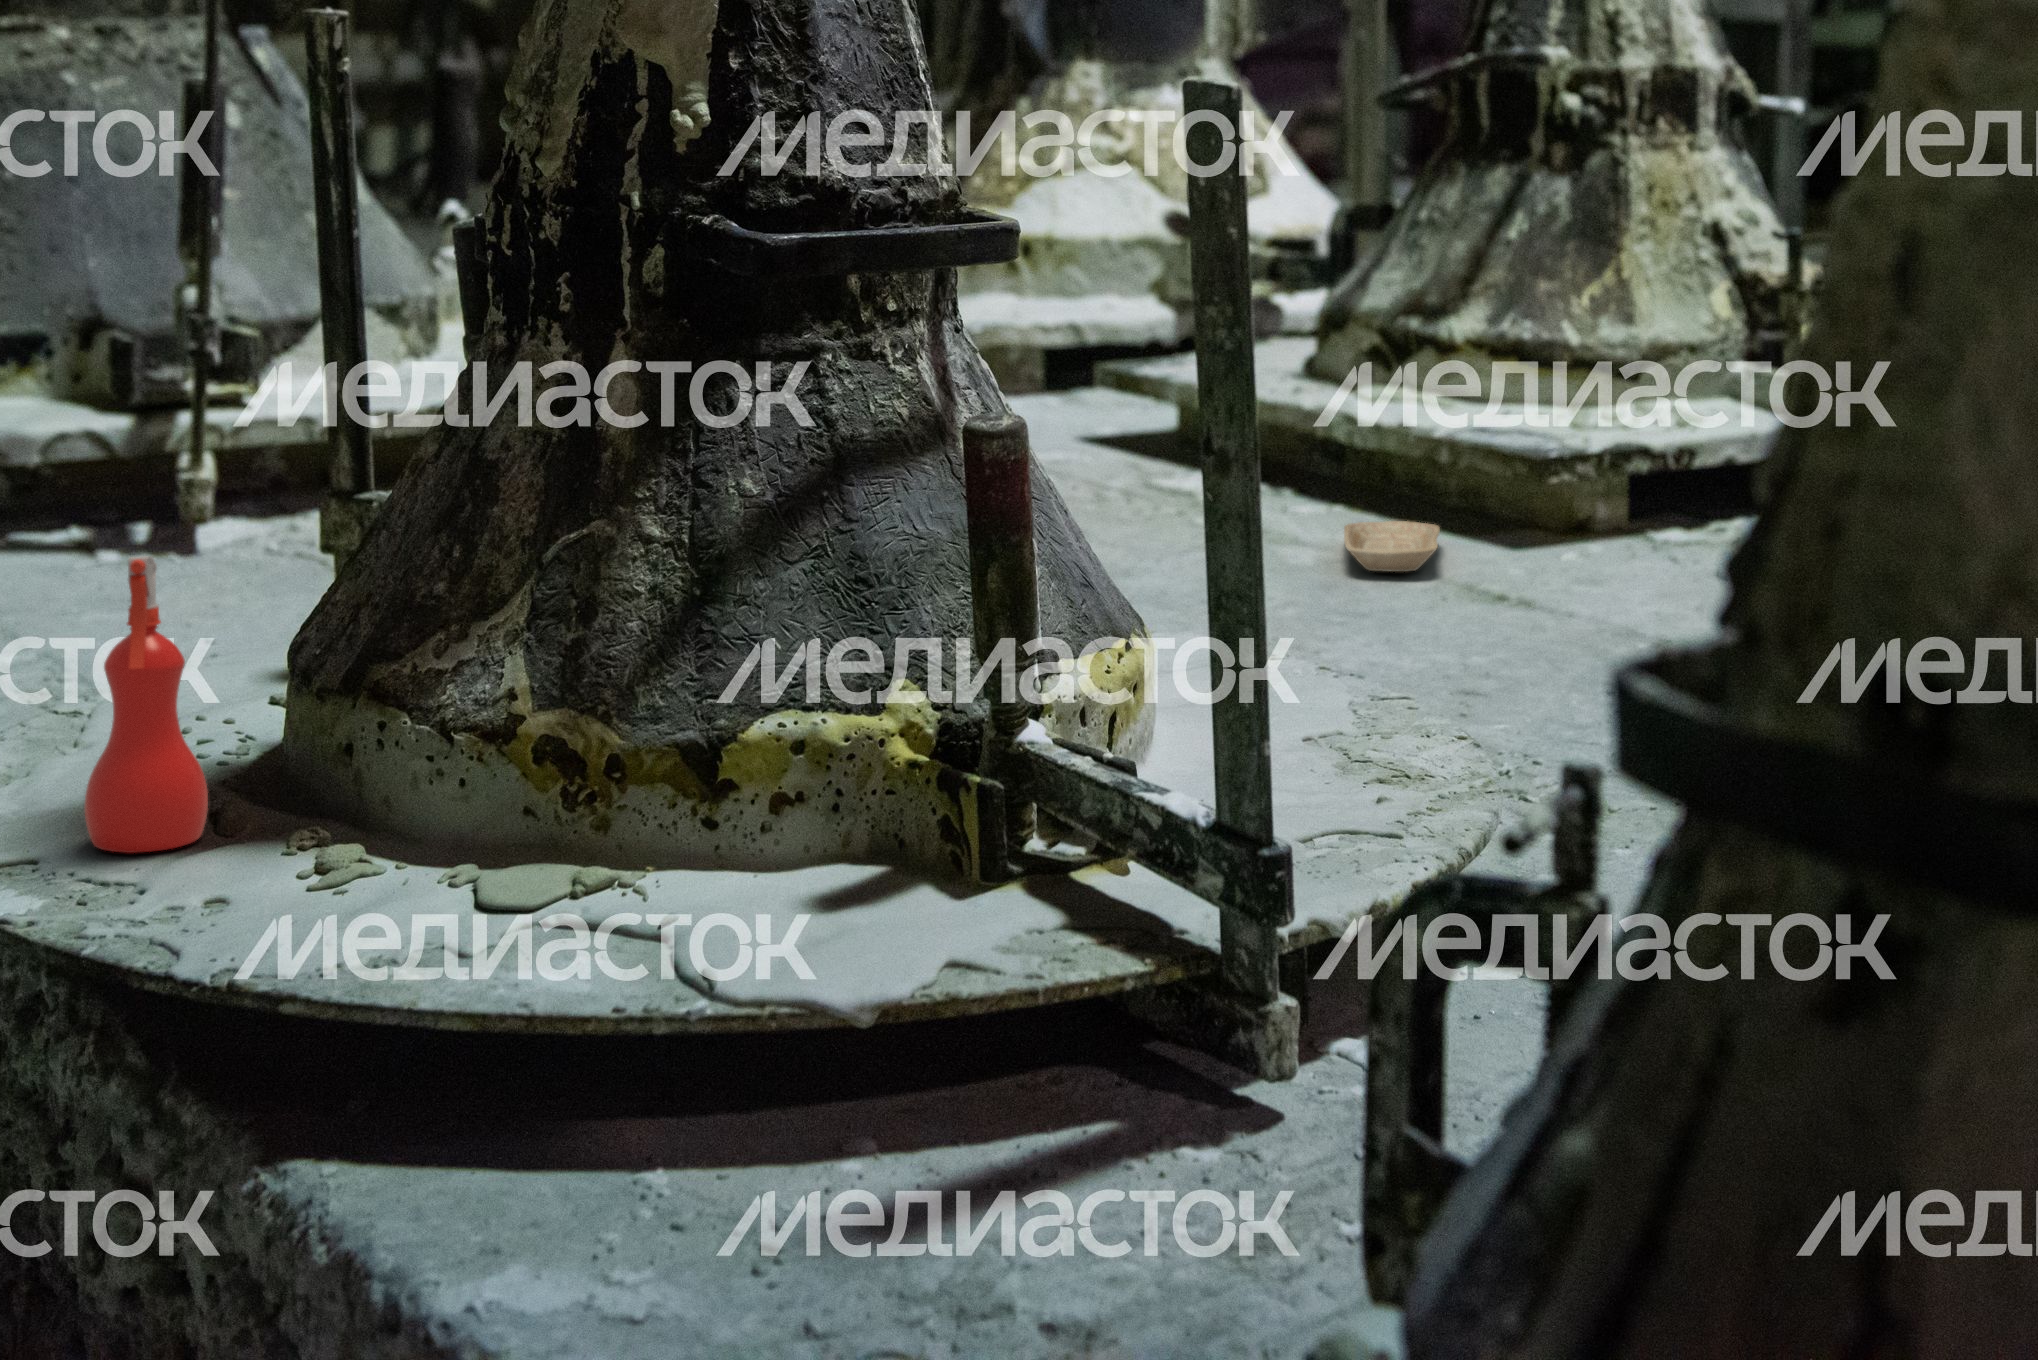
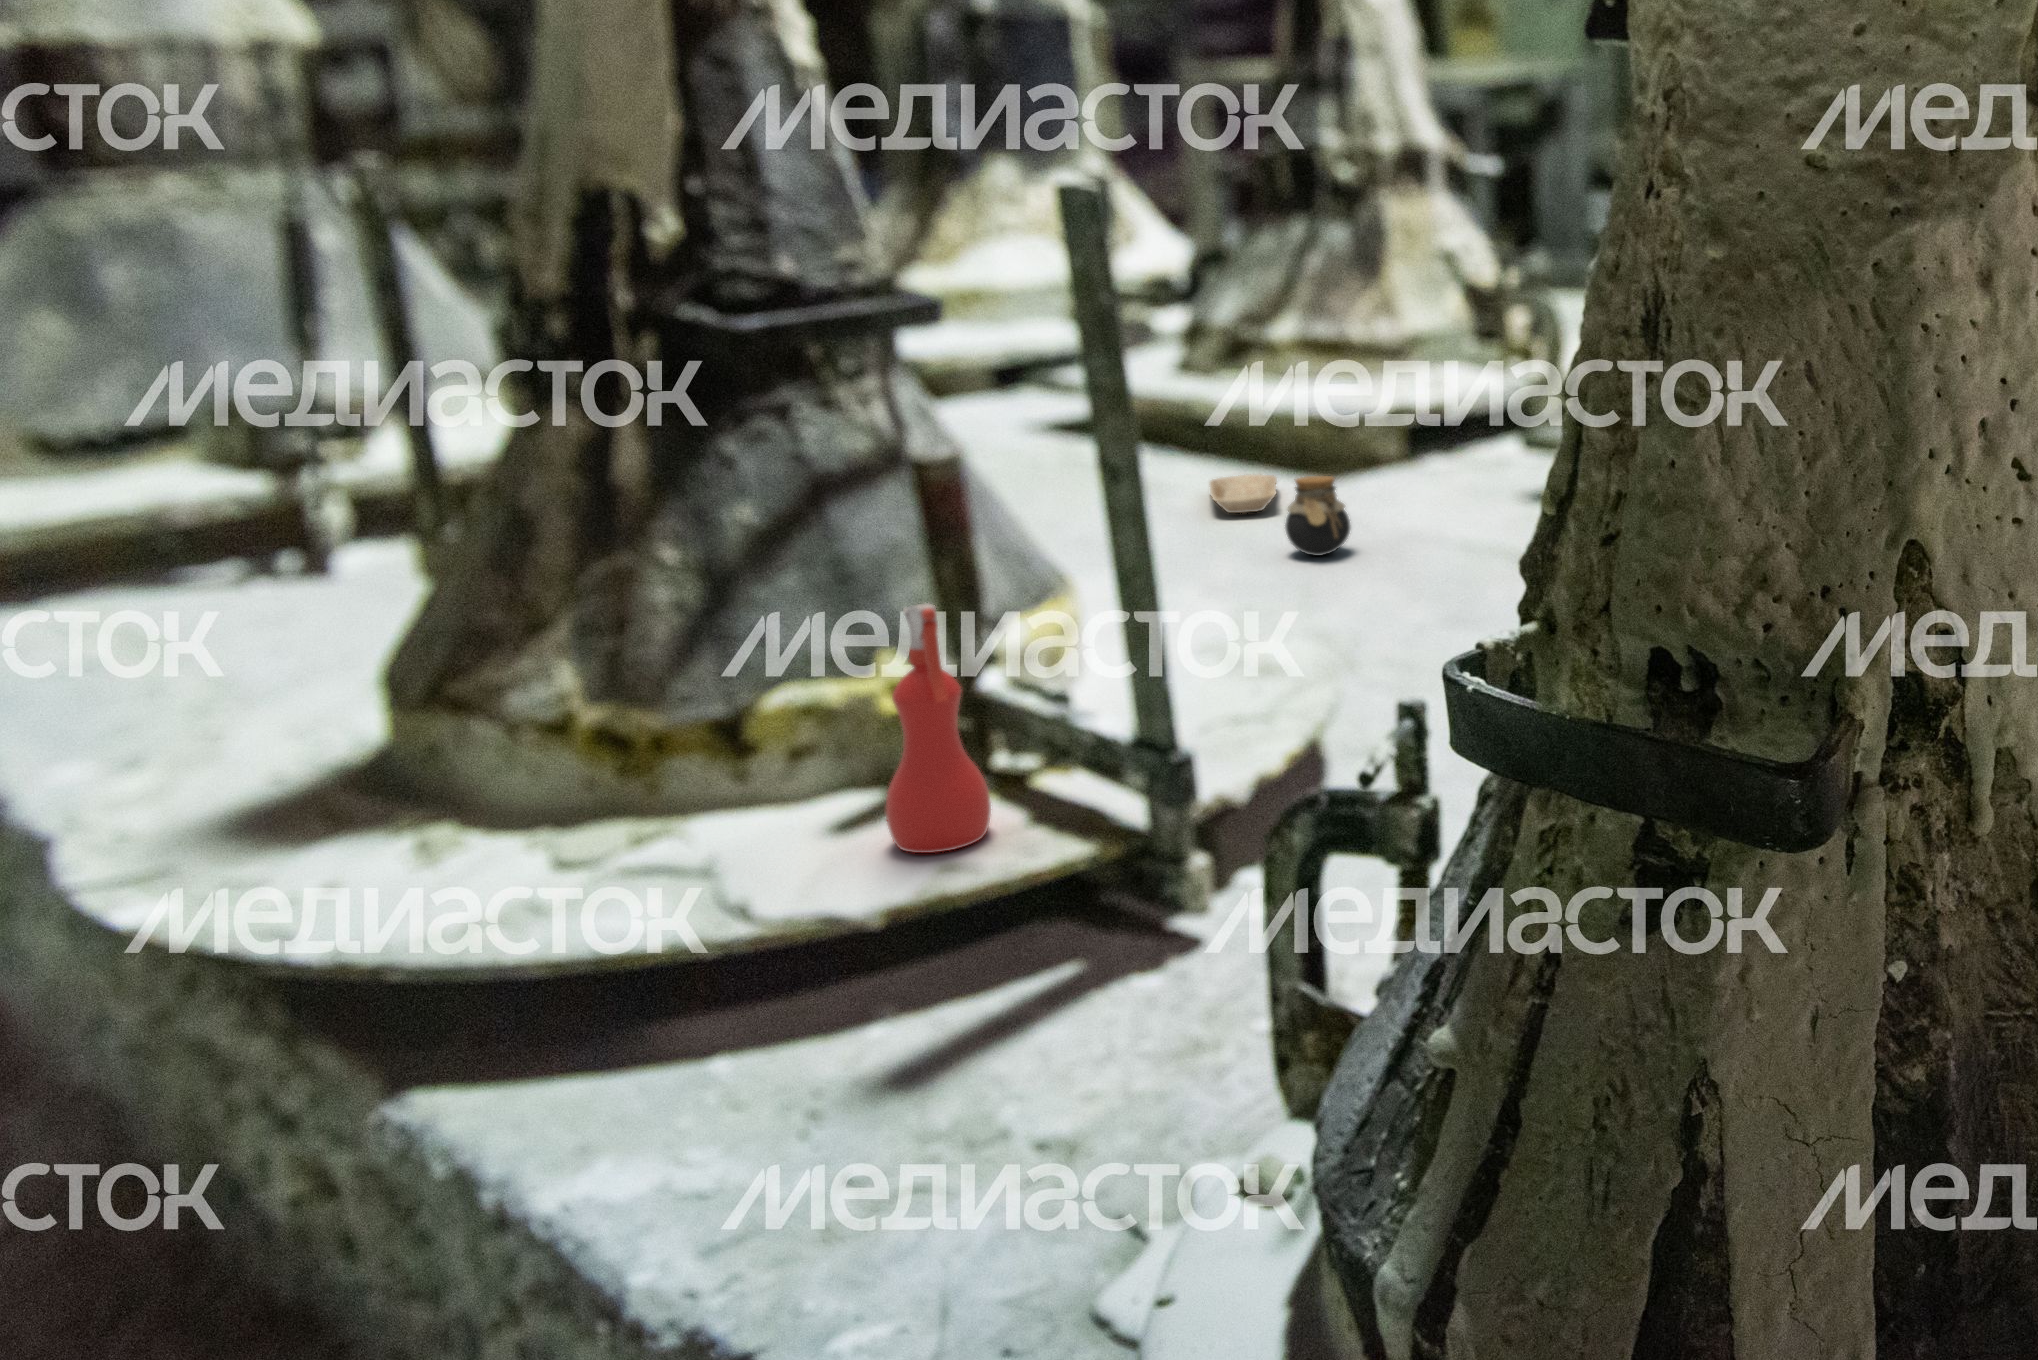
jar: none [1446,521,1540,637] -> present [1285,476,1350,556]
spray bottle: present [85,556,208,853] -> present [886,603,991,853]

